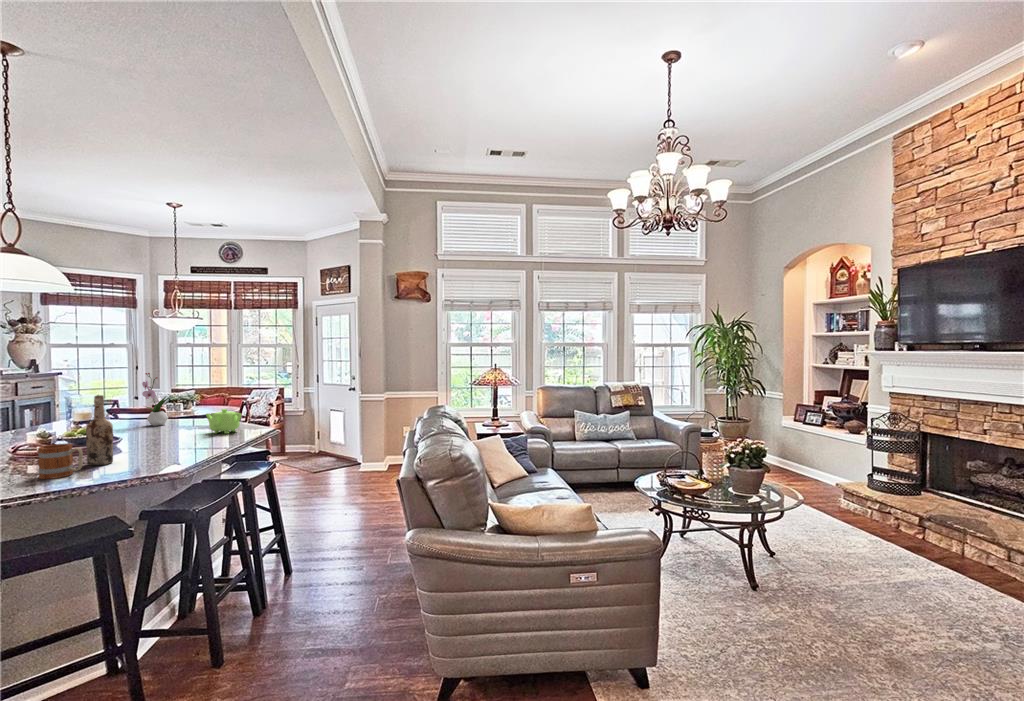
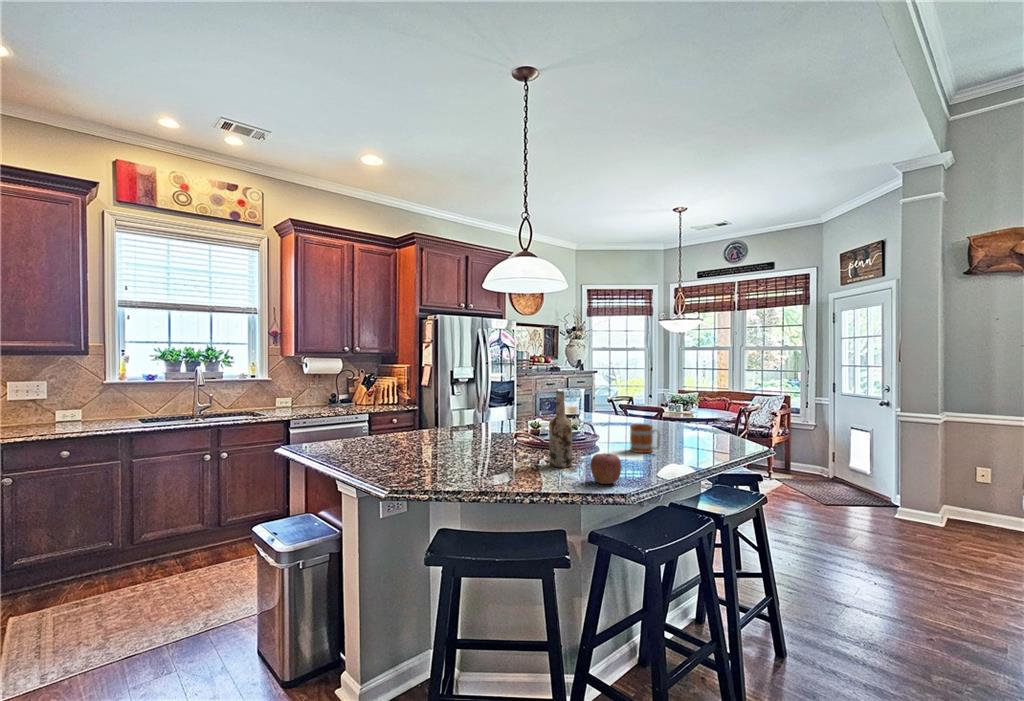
flower arrangement: present [142,373,169,426] -> none [629,371,653,427]
teapot: present [206,409,242,434] -> none [682,418,721,449]
apple: none [143,443,173,468] -> present [590,453,621,484]
mug: present [38,444,83,479] -> present [630,424,660,453]

